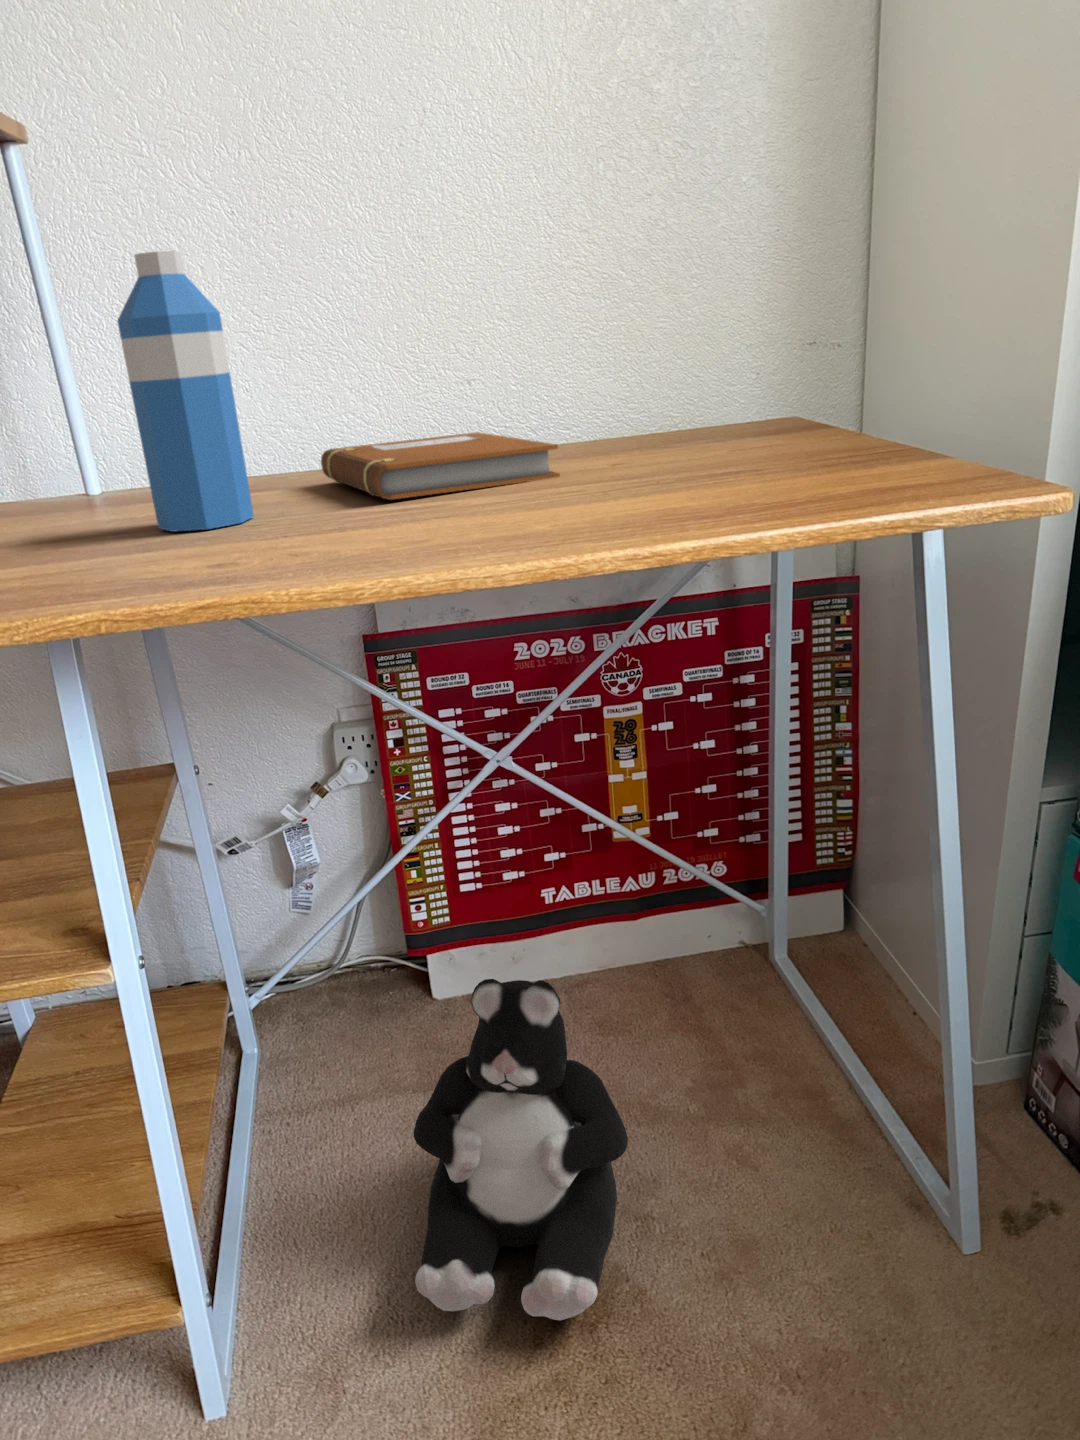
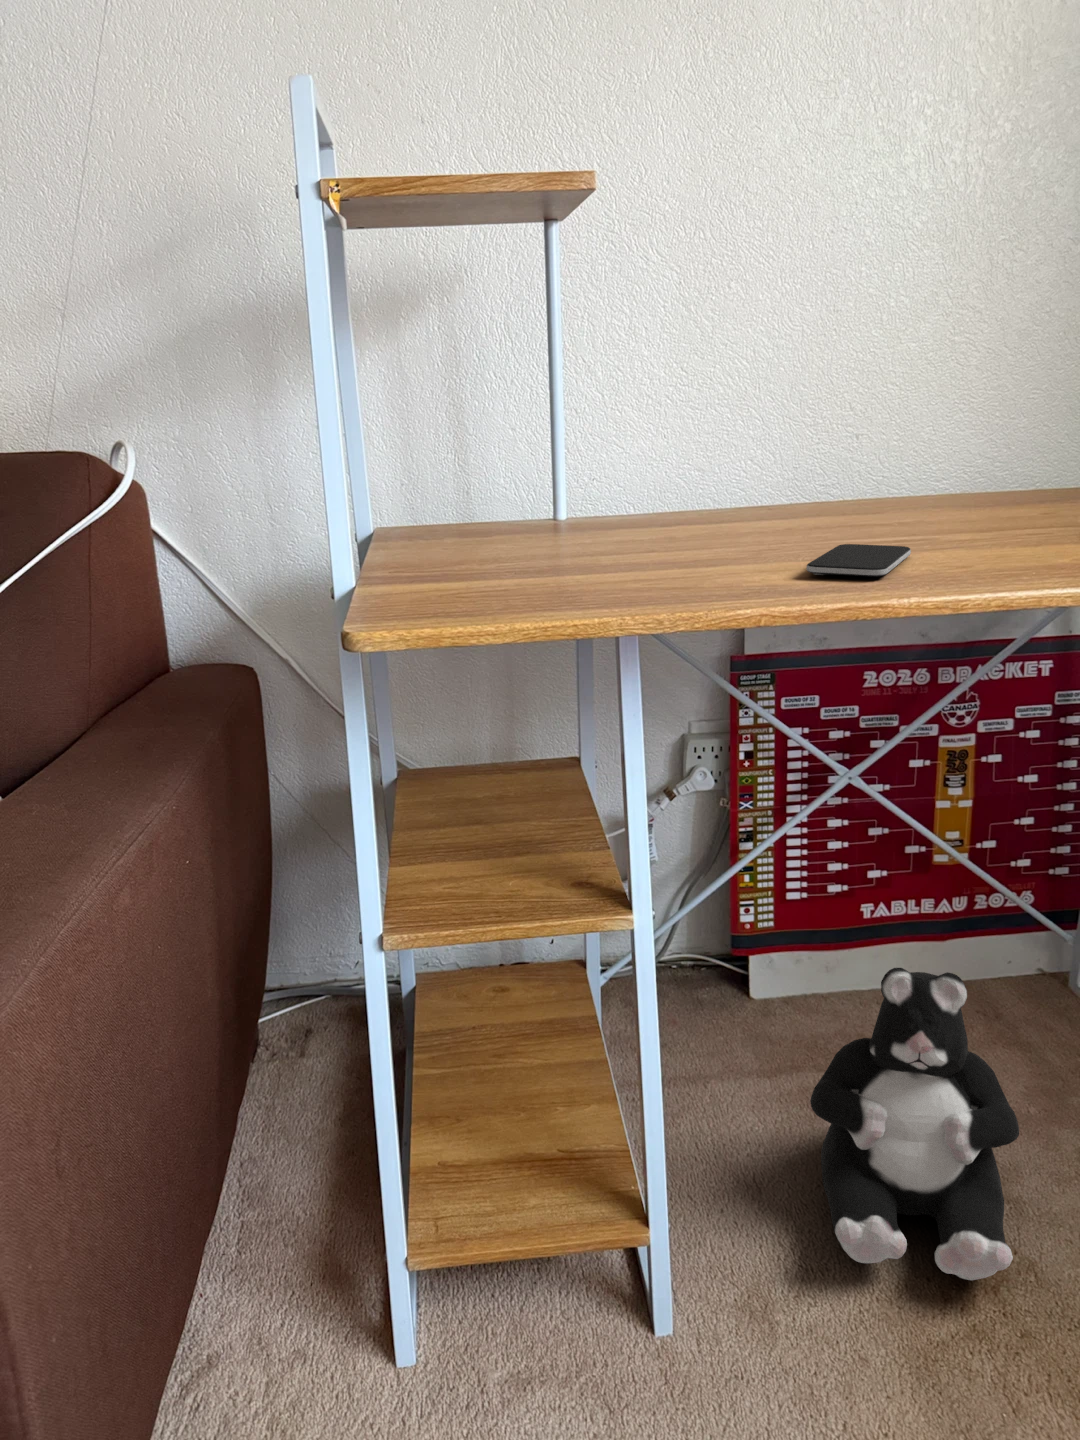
water bottle: present [117,251,254,531] -> none [665,310,746,547]
notebook: present [321,432,560,500] -> none [754,476,1003,532]
smartphone: none [223,518,386,562] -> present [806,544,911,577]

